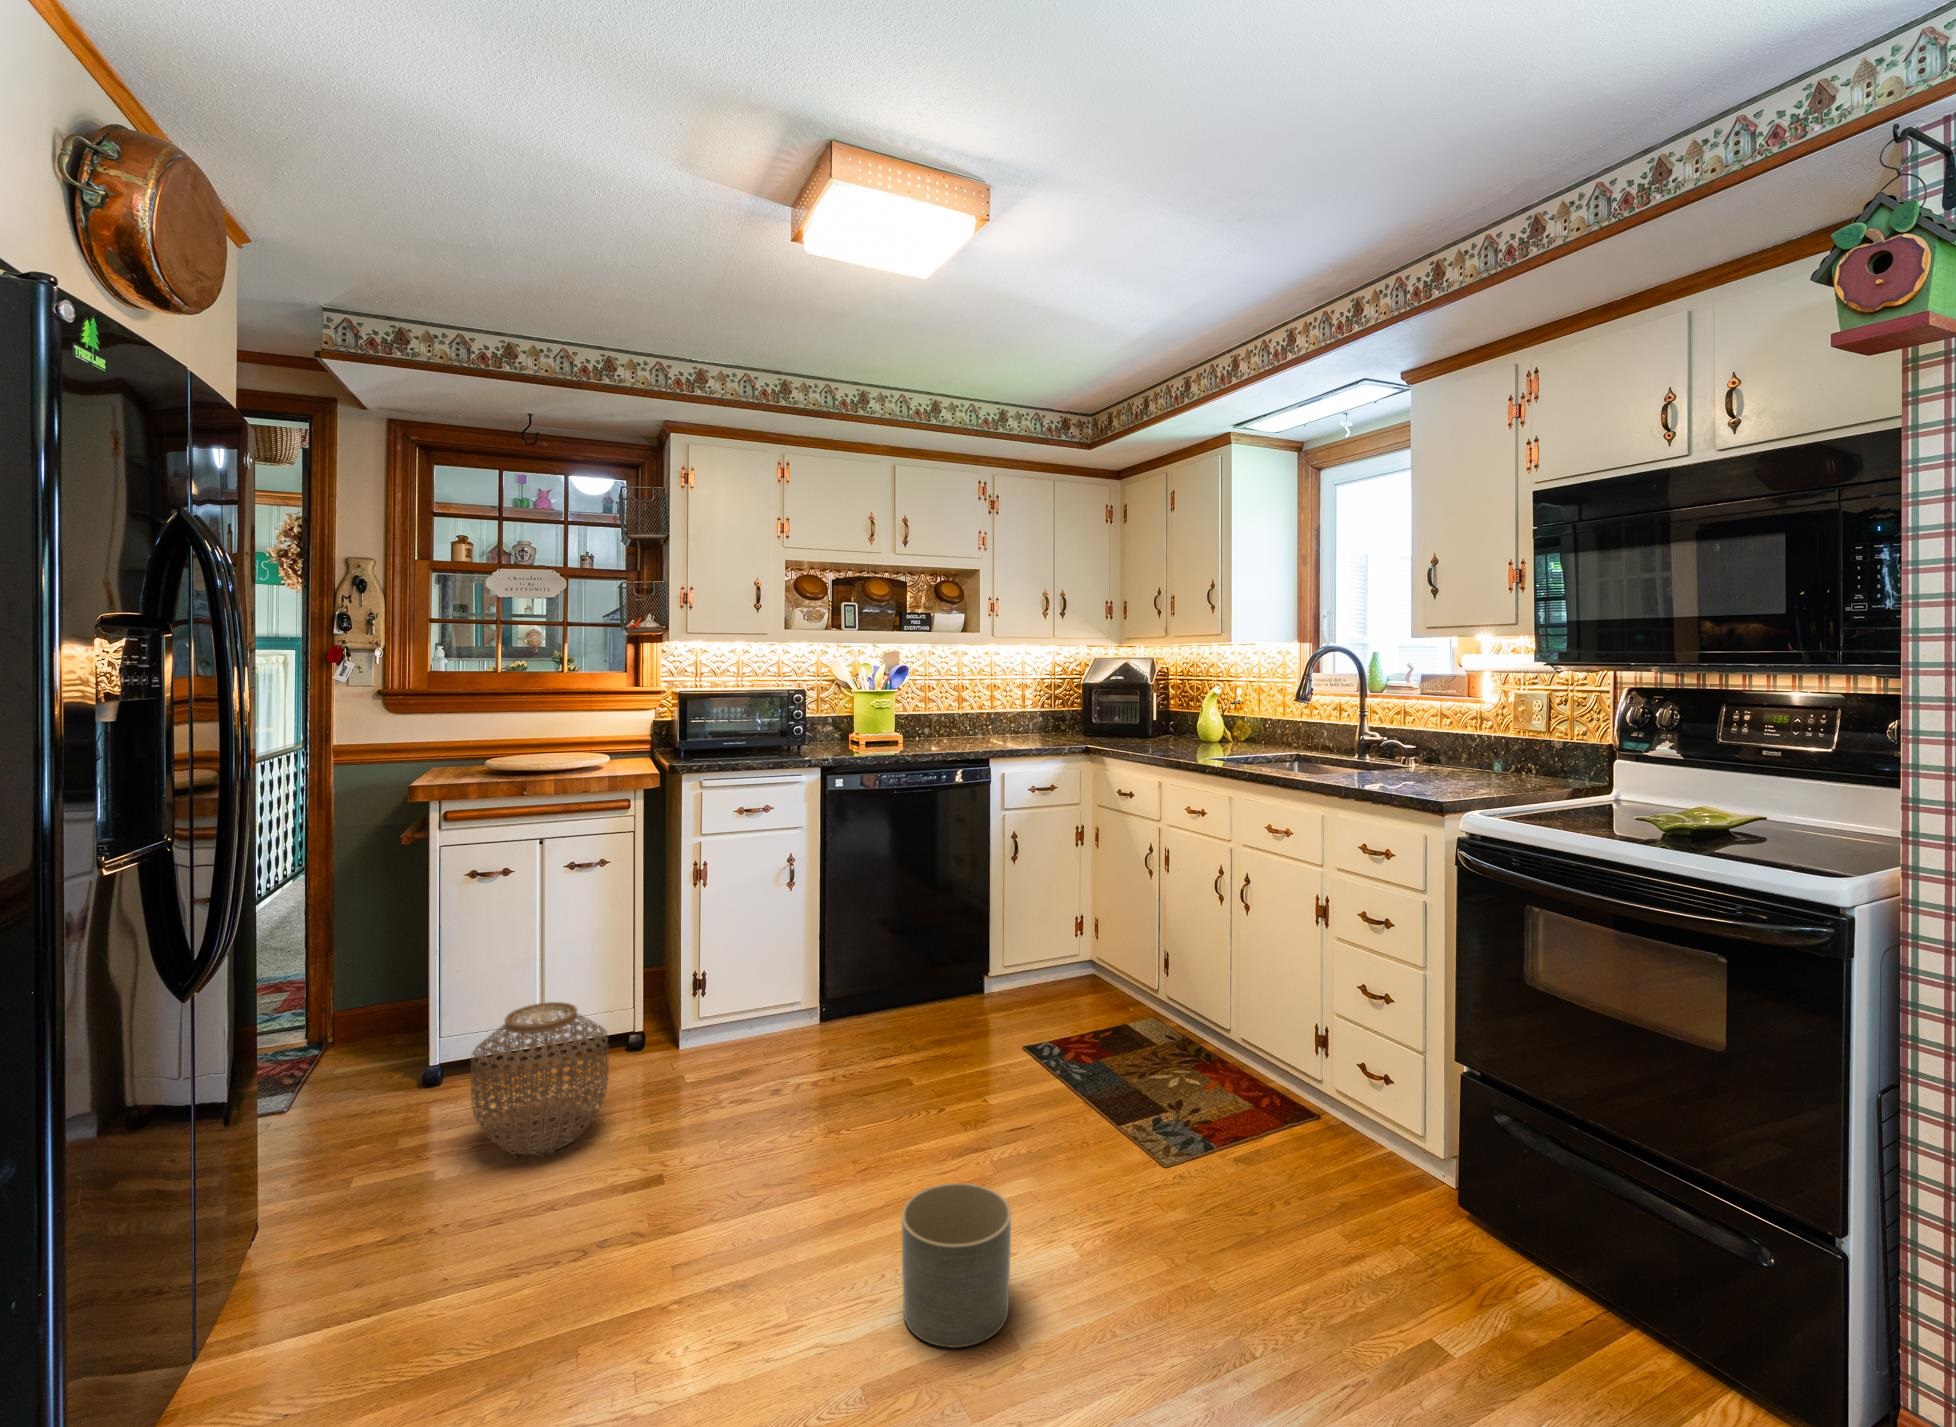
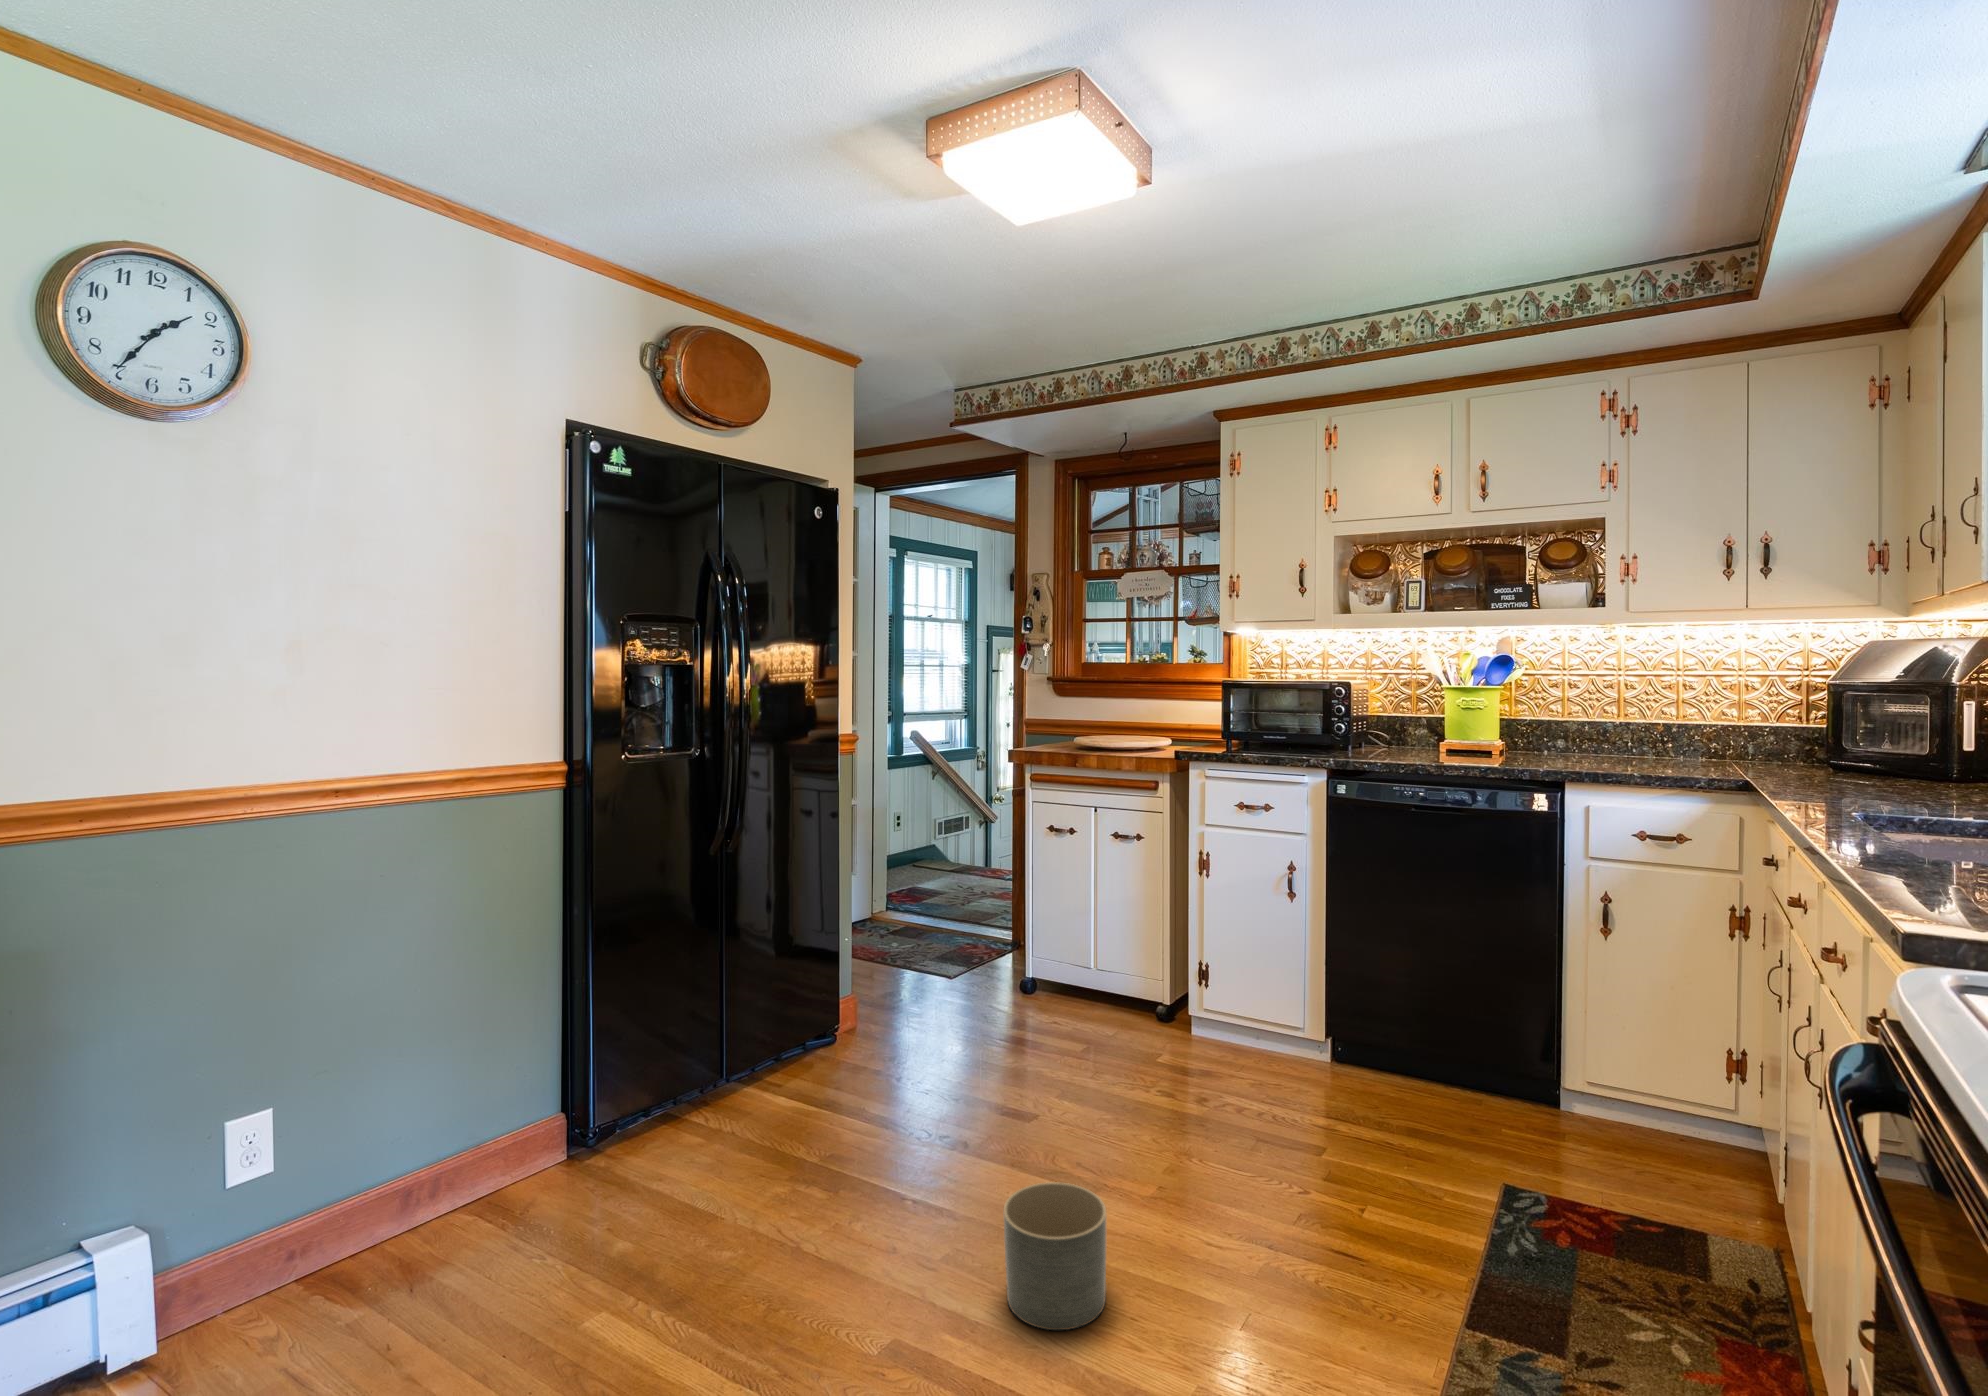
woven basket: present [471,1002,609,1155] -> none [974,941,1072,1059]

